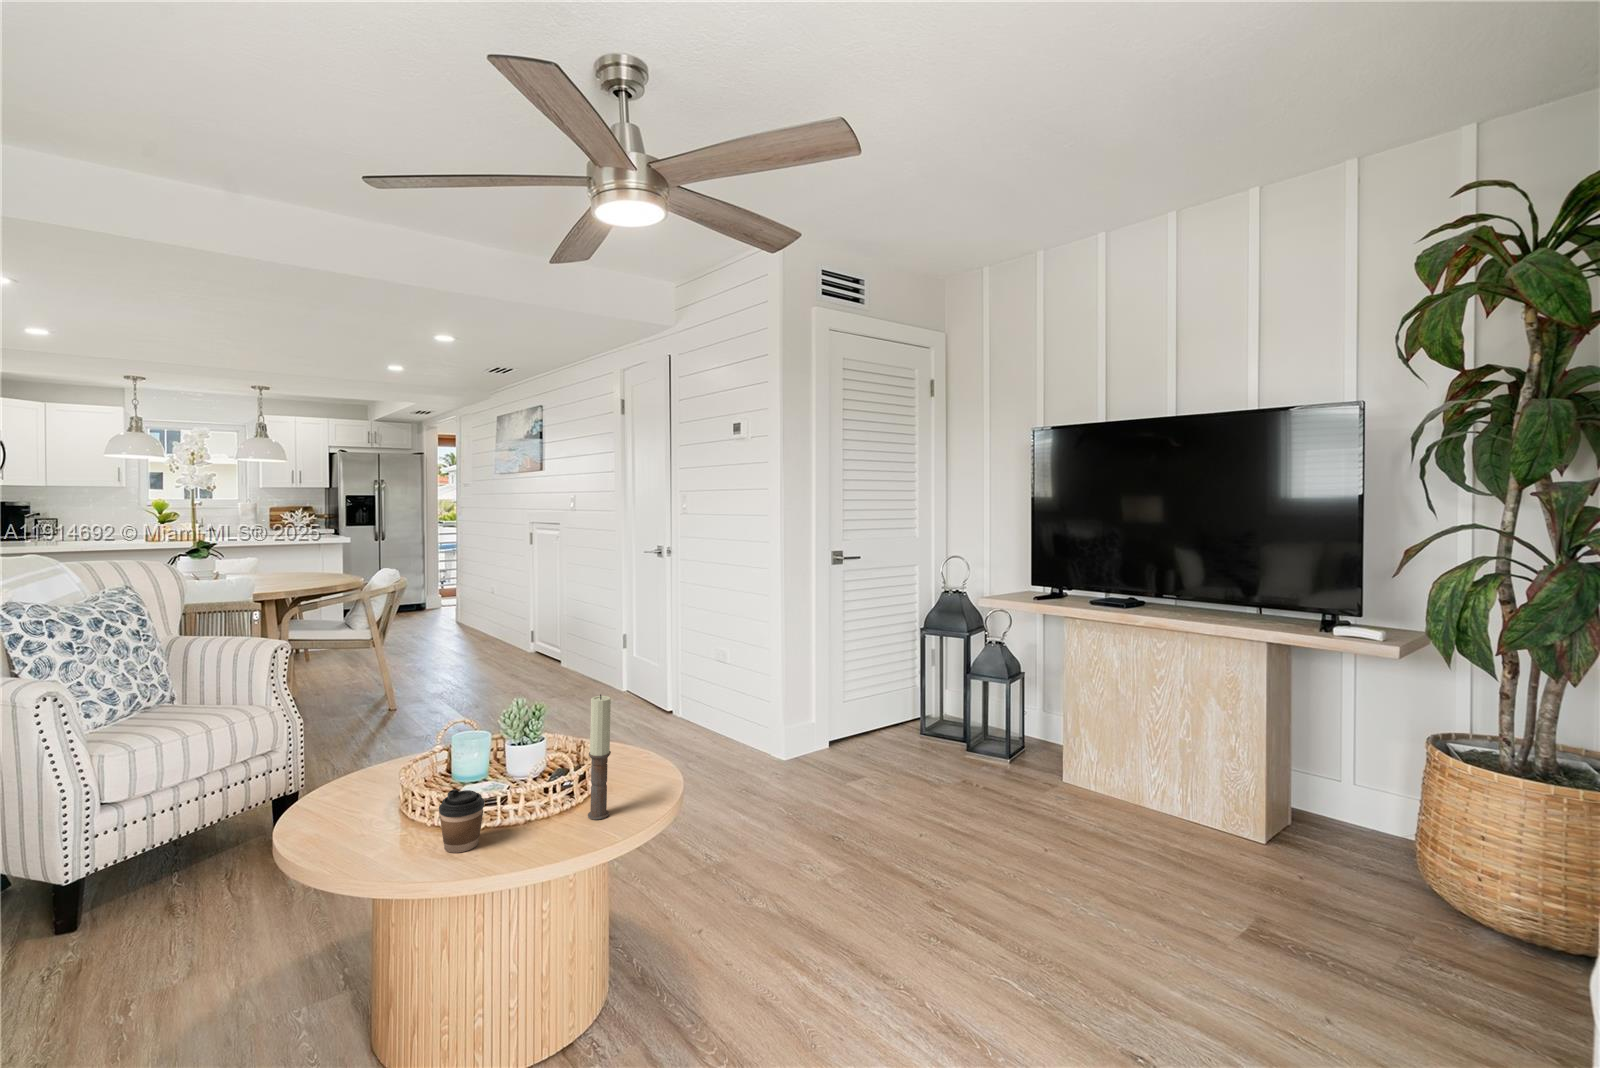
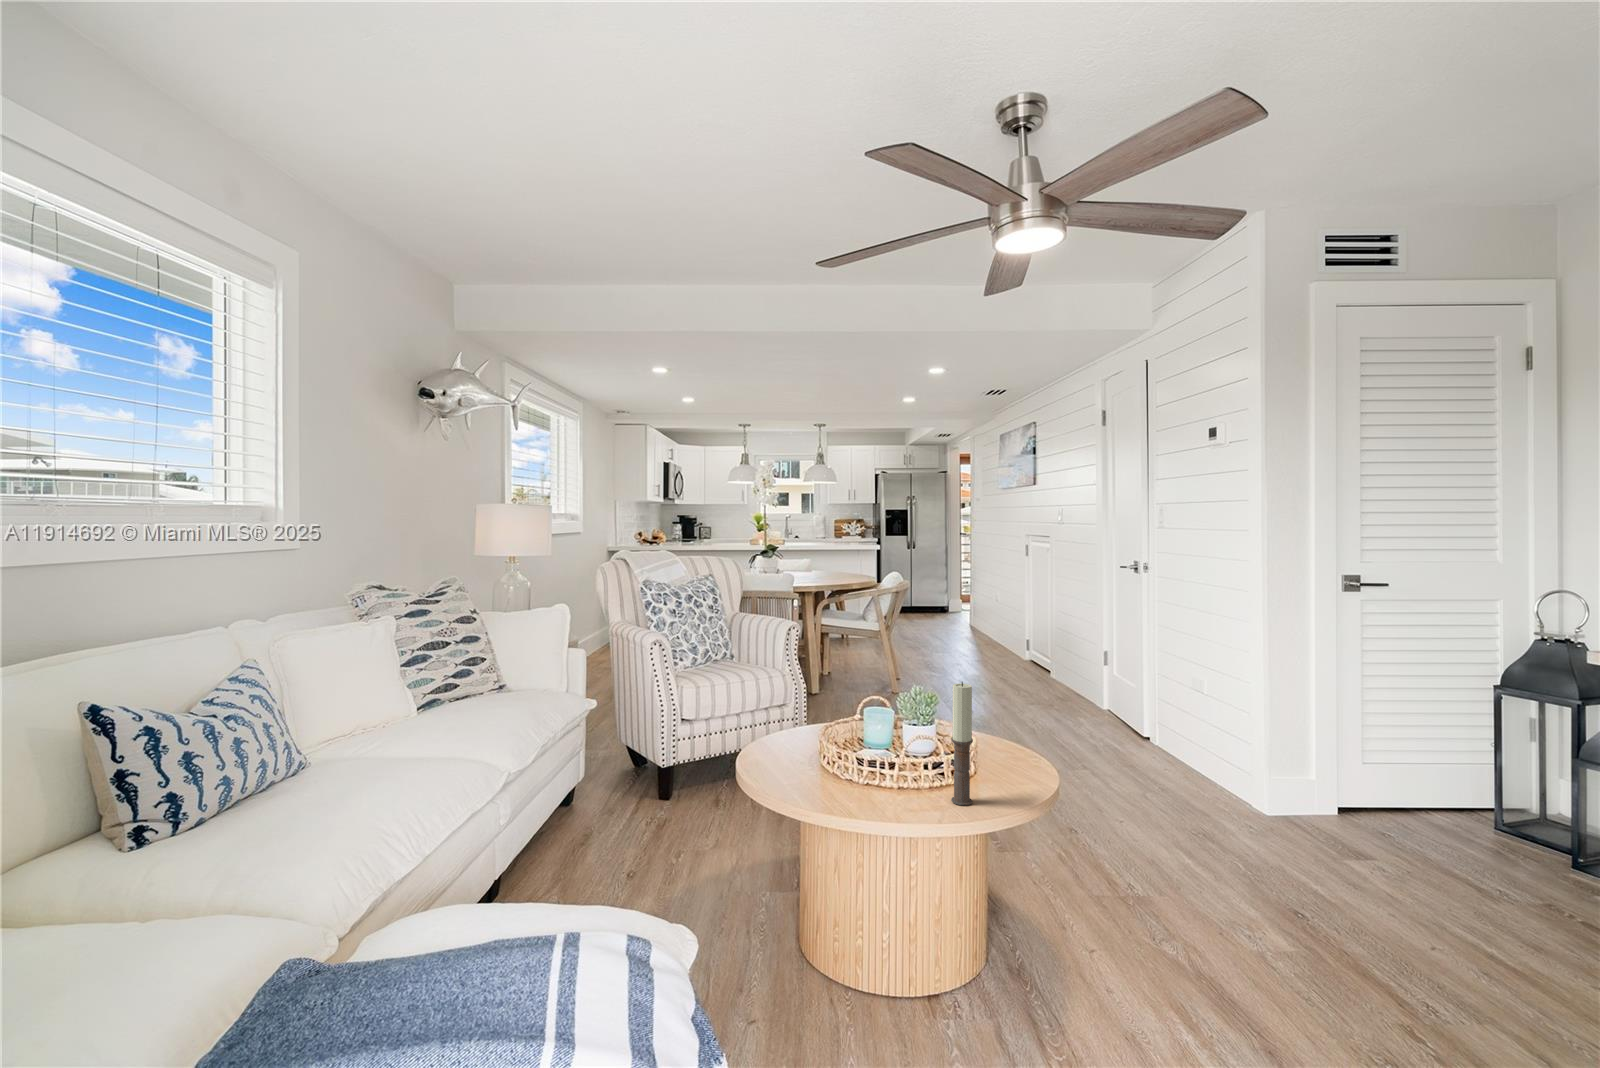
coffee cup: present [439,789,485,853] -> none [822,744,858,799]

